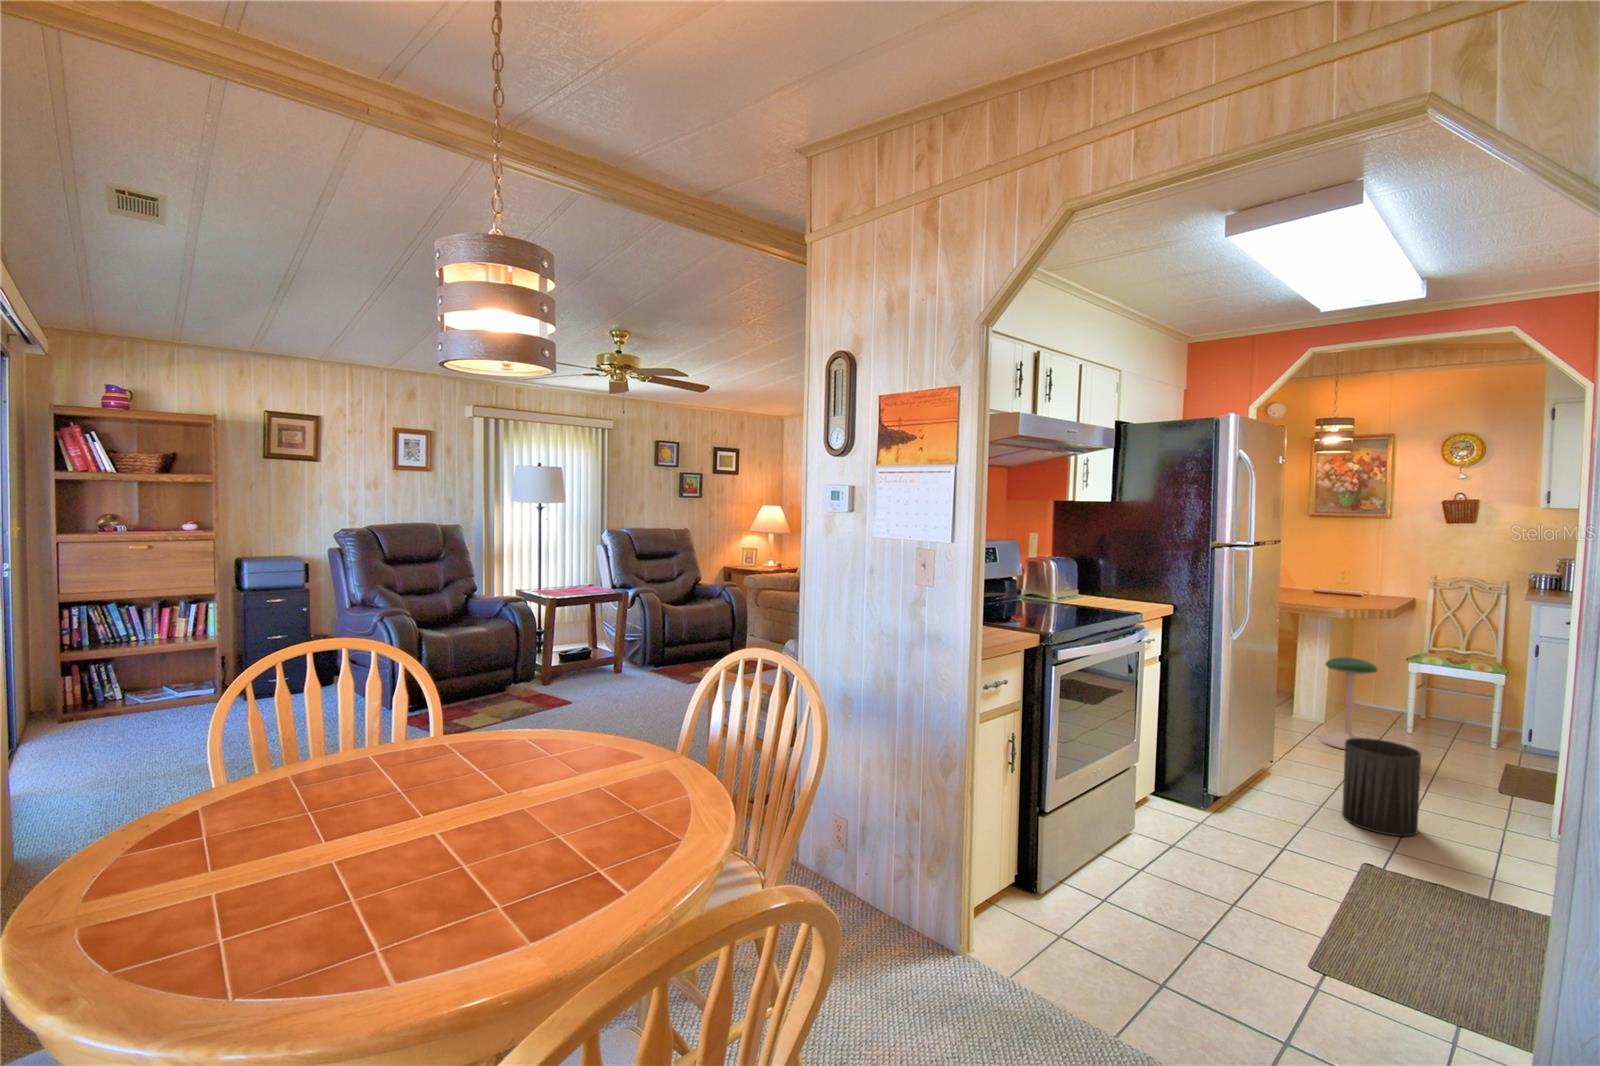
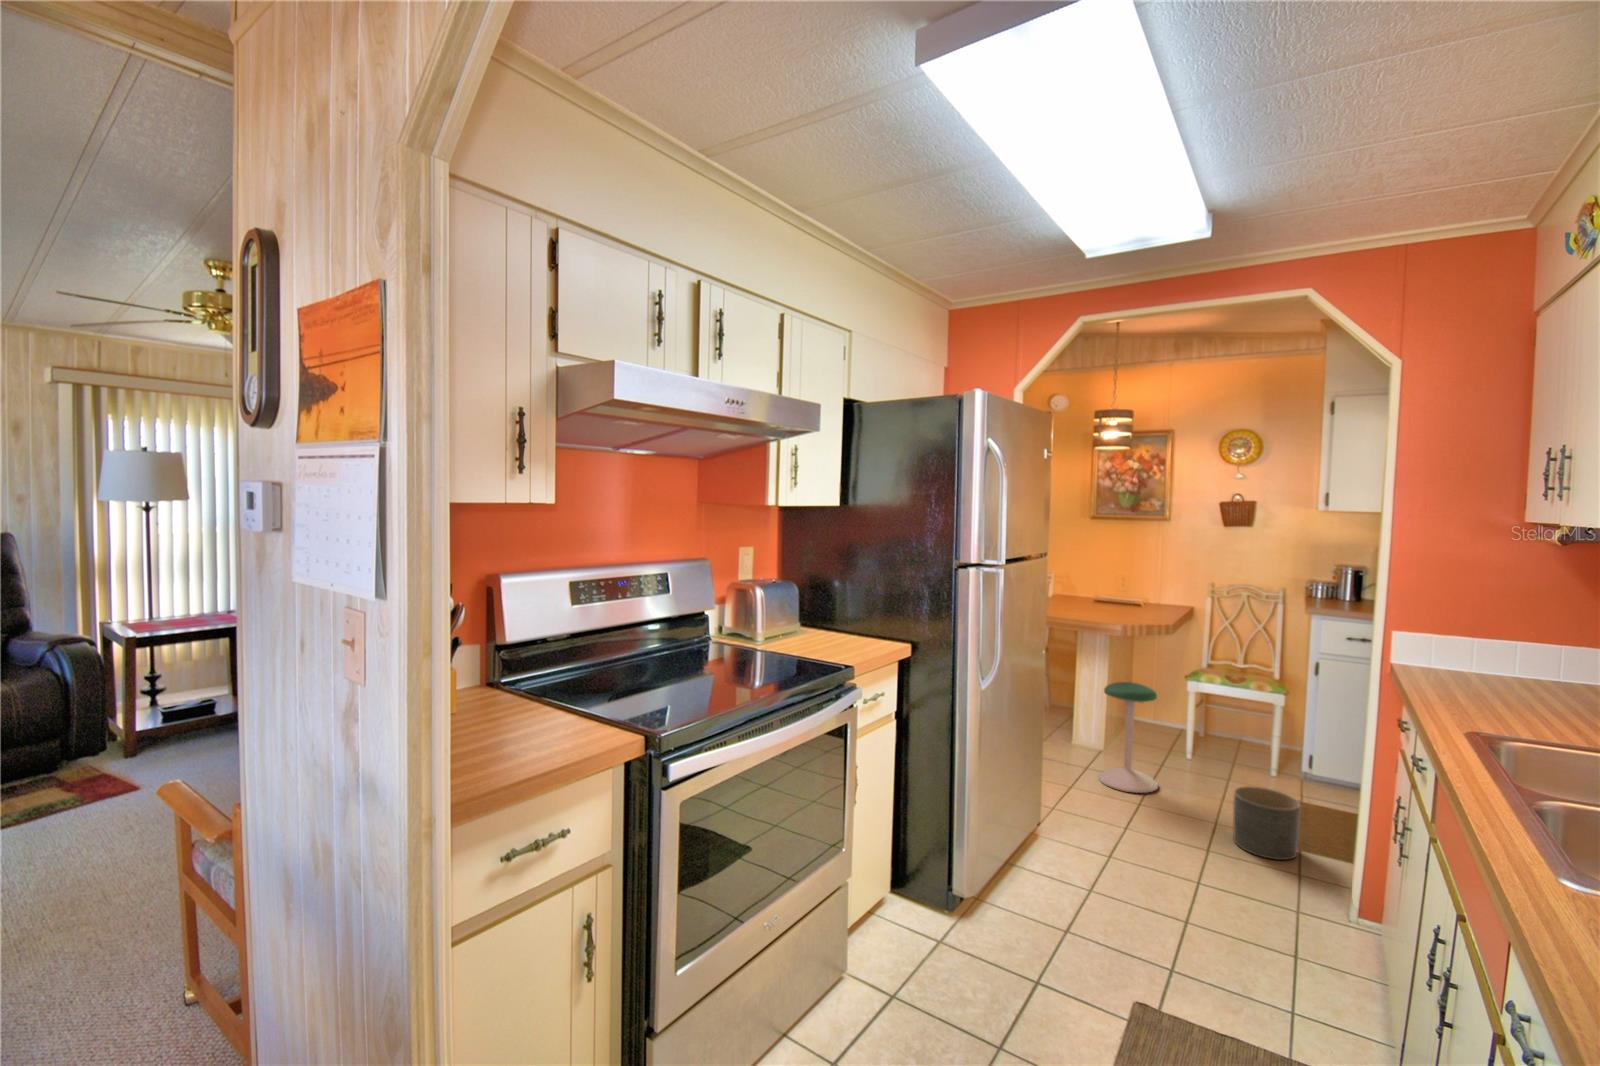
trash can: present [1342,738,1421,836] -> none [1115,805,1204,942]
planter: none [1450,743,1515,801] -> present [1233,786,1301,860]

